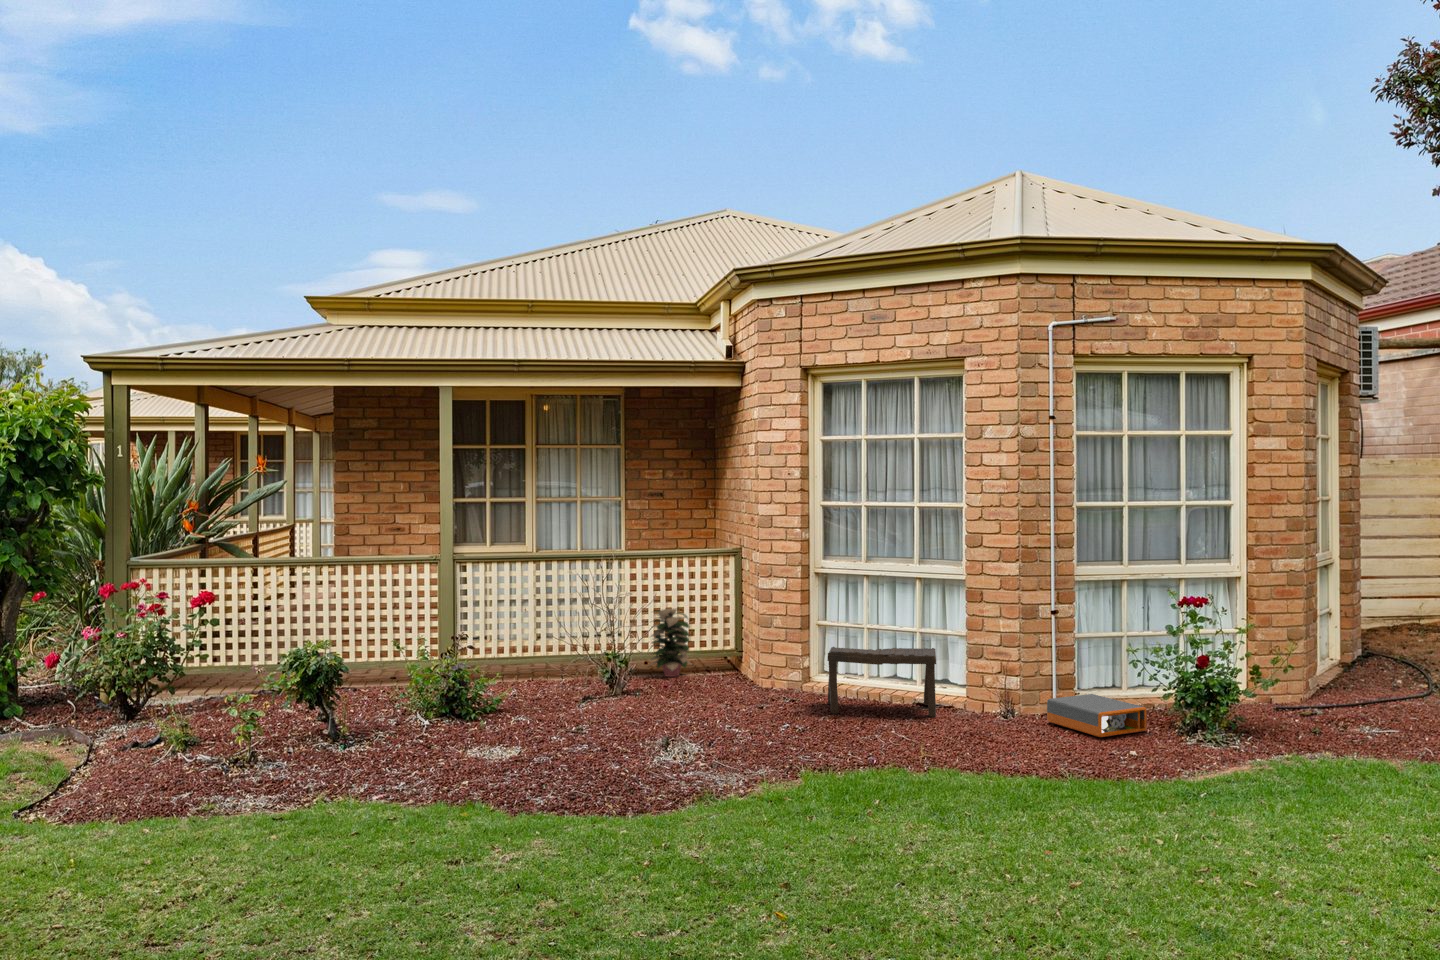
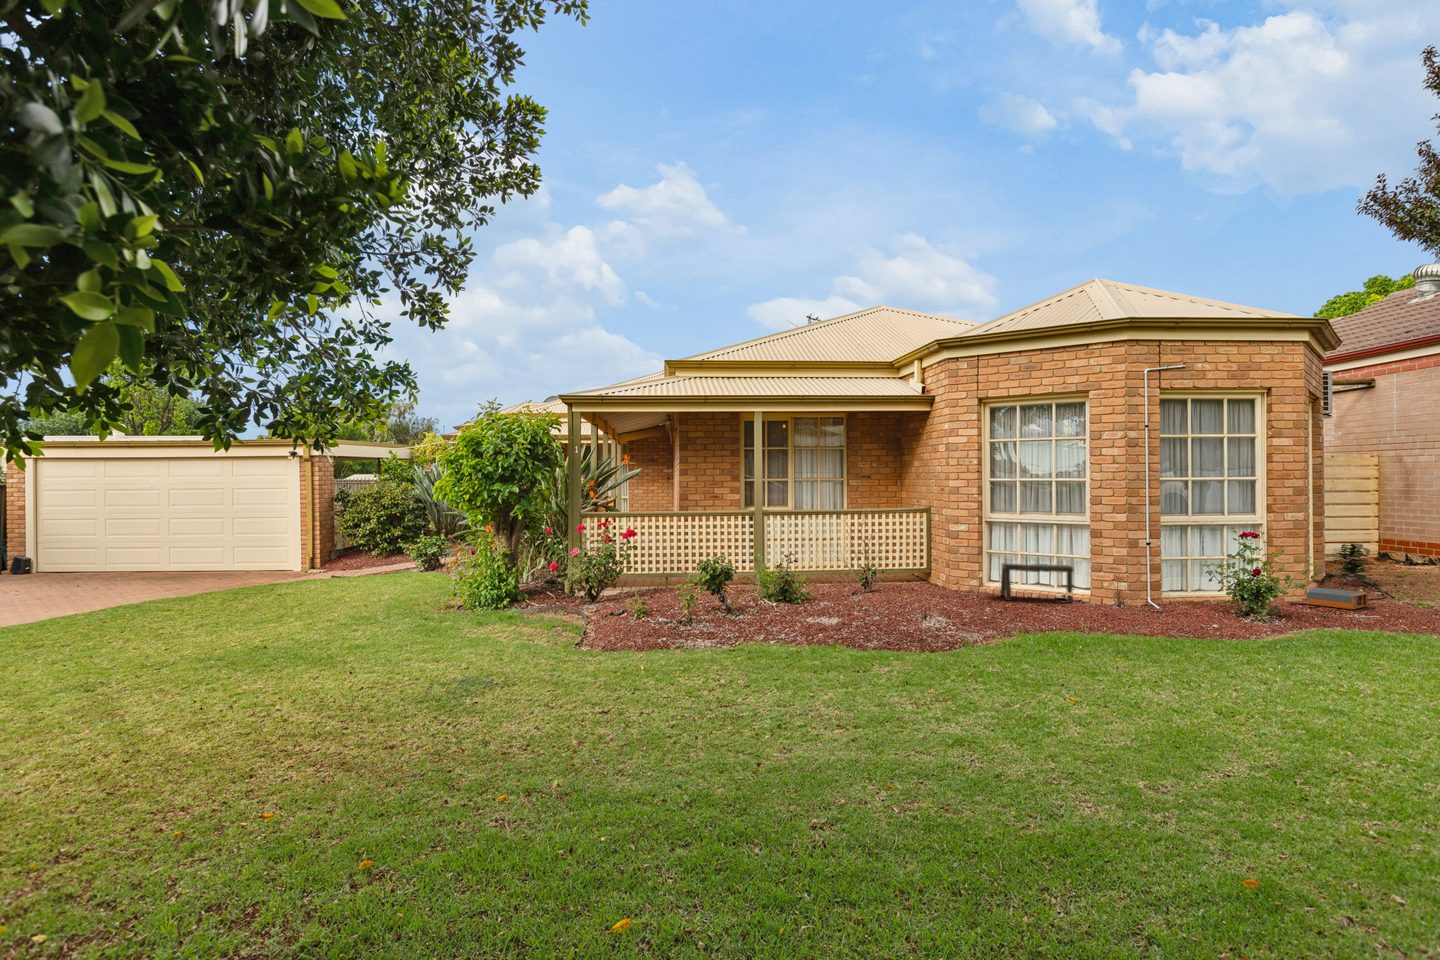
decorative plant: present [650,609,691,677] -> present [1334,543,1371,585]
storage box: present [1047,694,1147,737] -> present [1302,588,1368,609]

